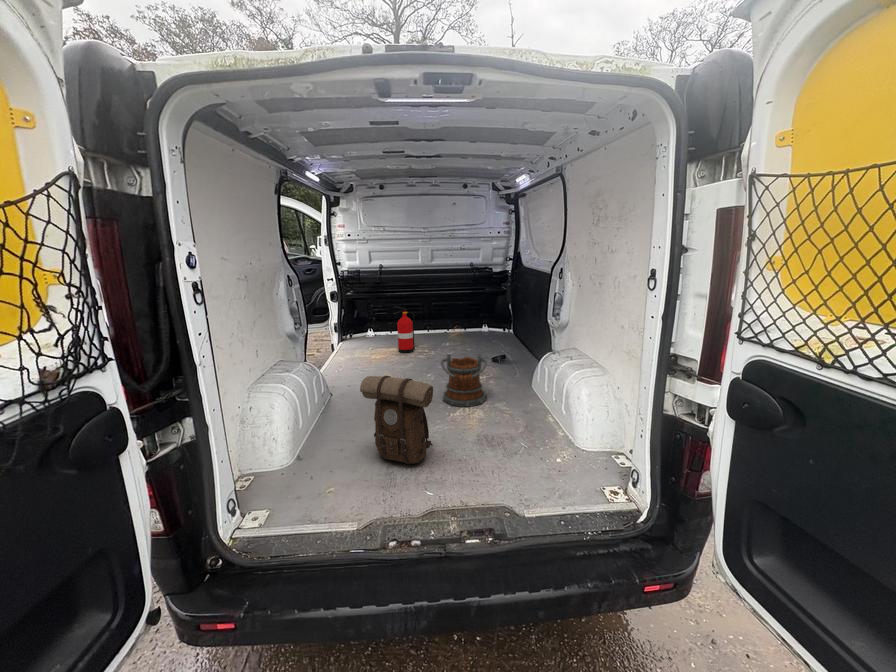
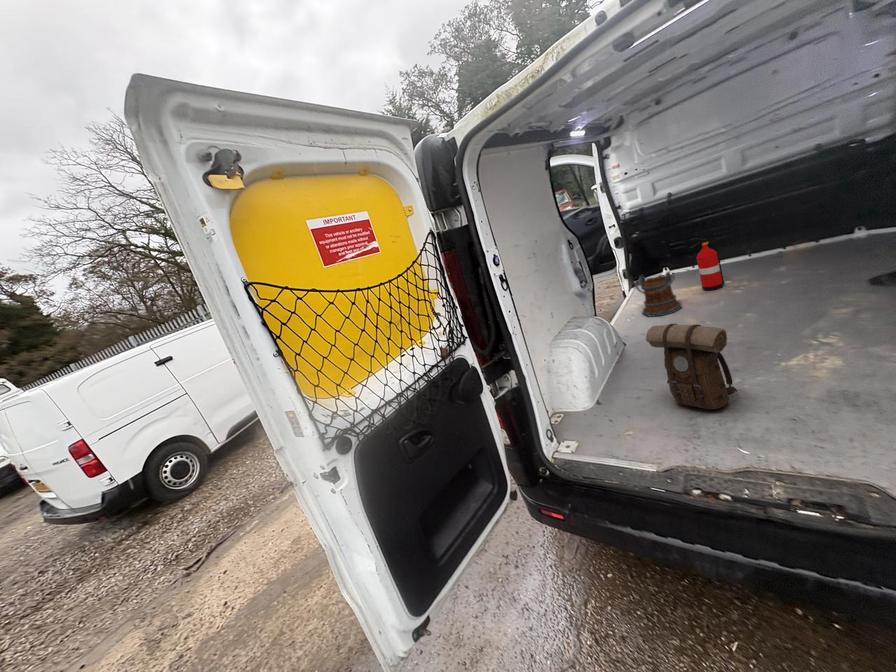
bucket: present [441,354,487,407] -> present [635,271,682,317]

